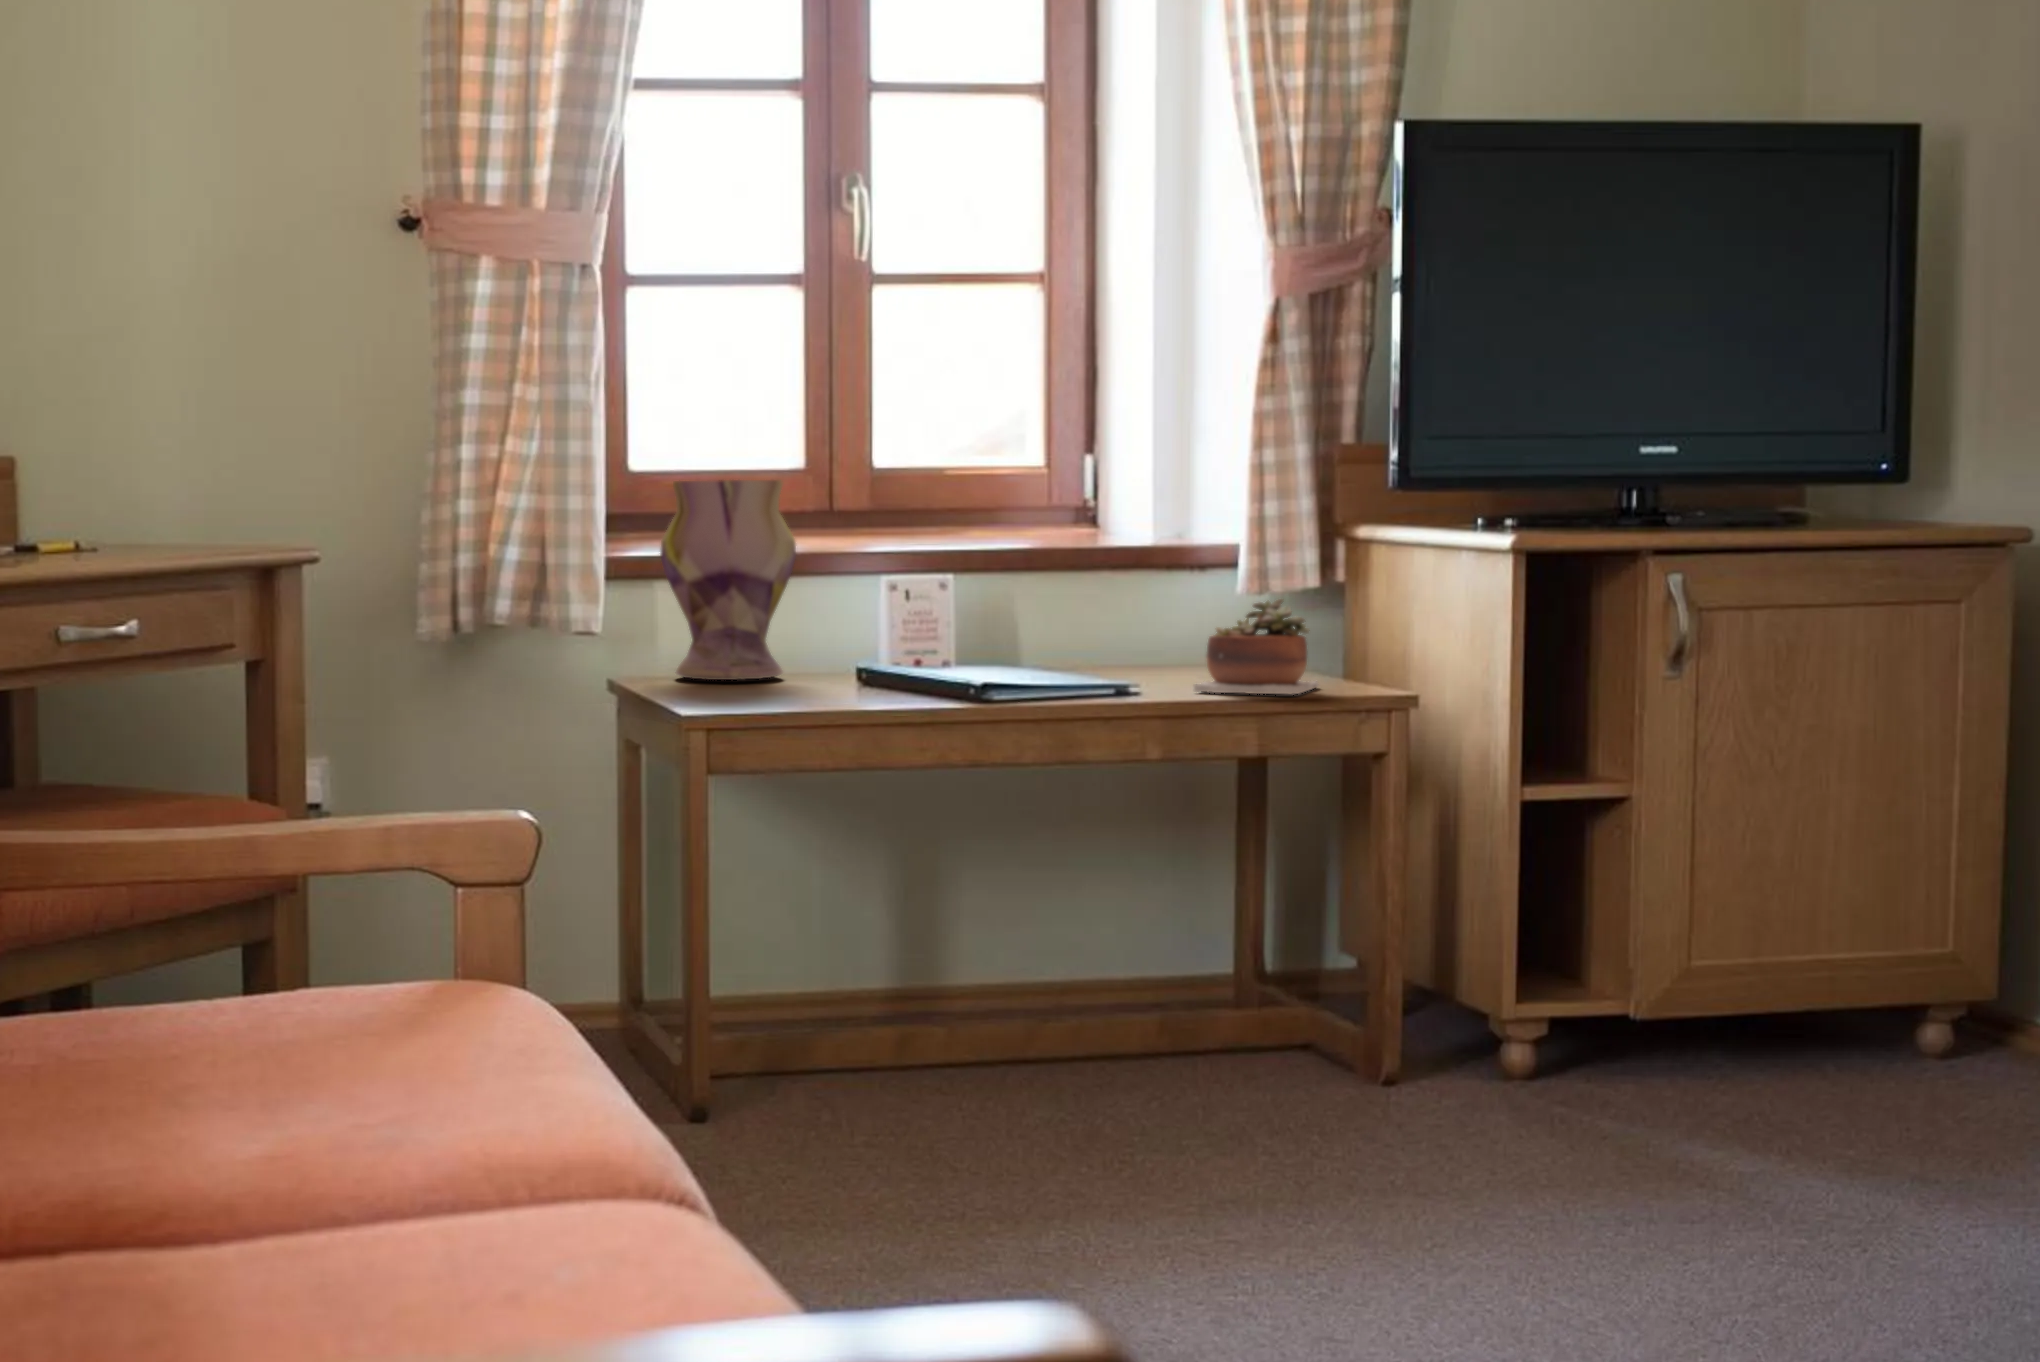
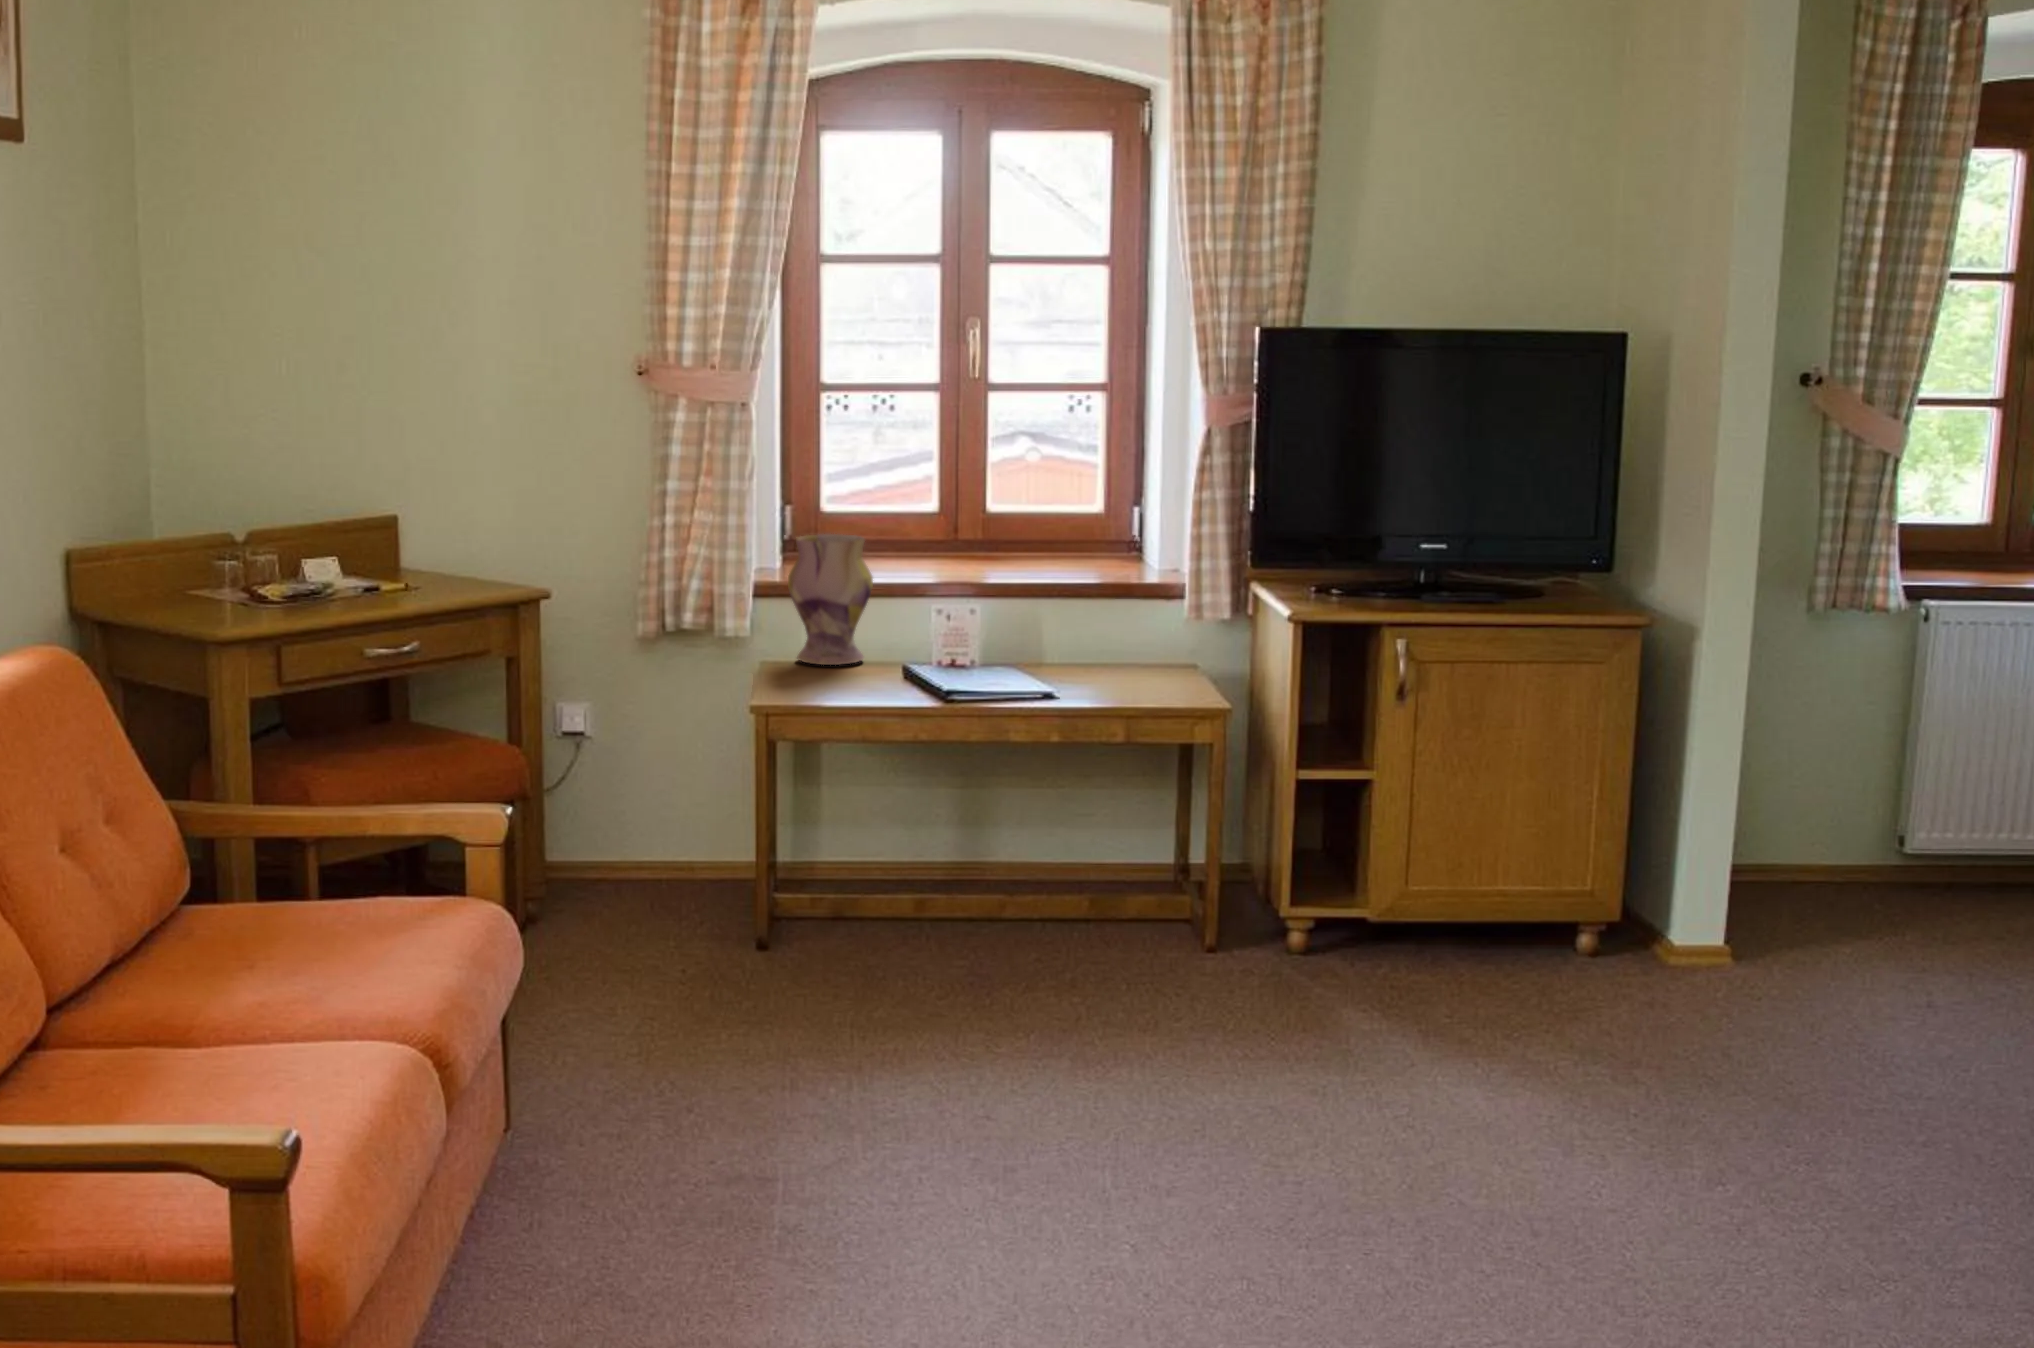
succulent plant: present [1194,599,1318,694] -> none [1079,638,1172,704]

